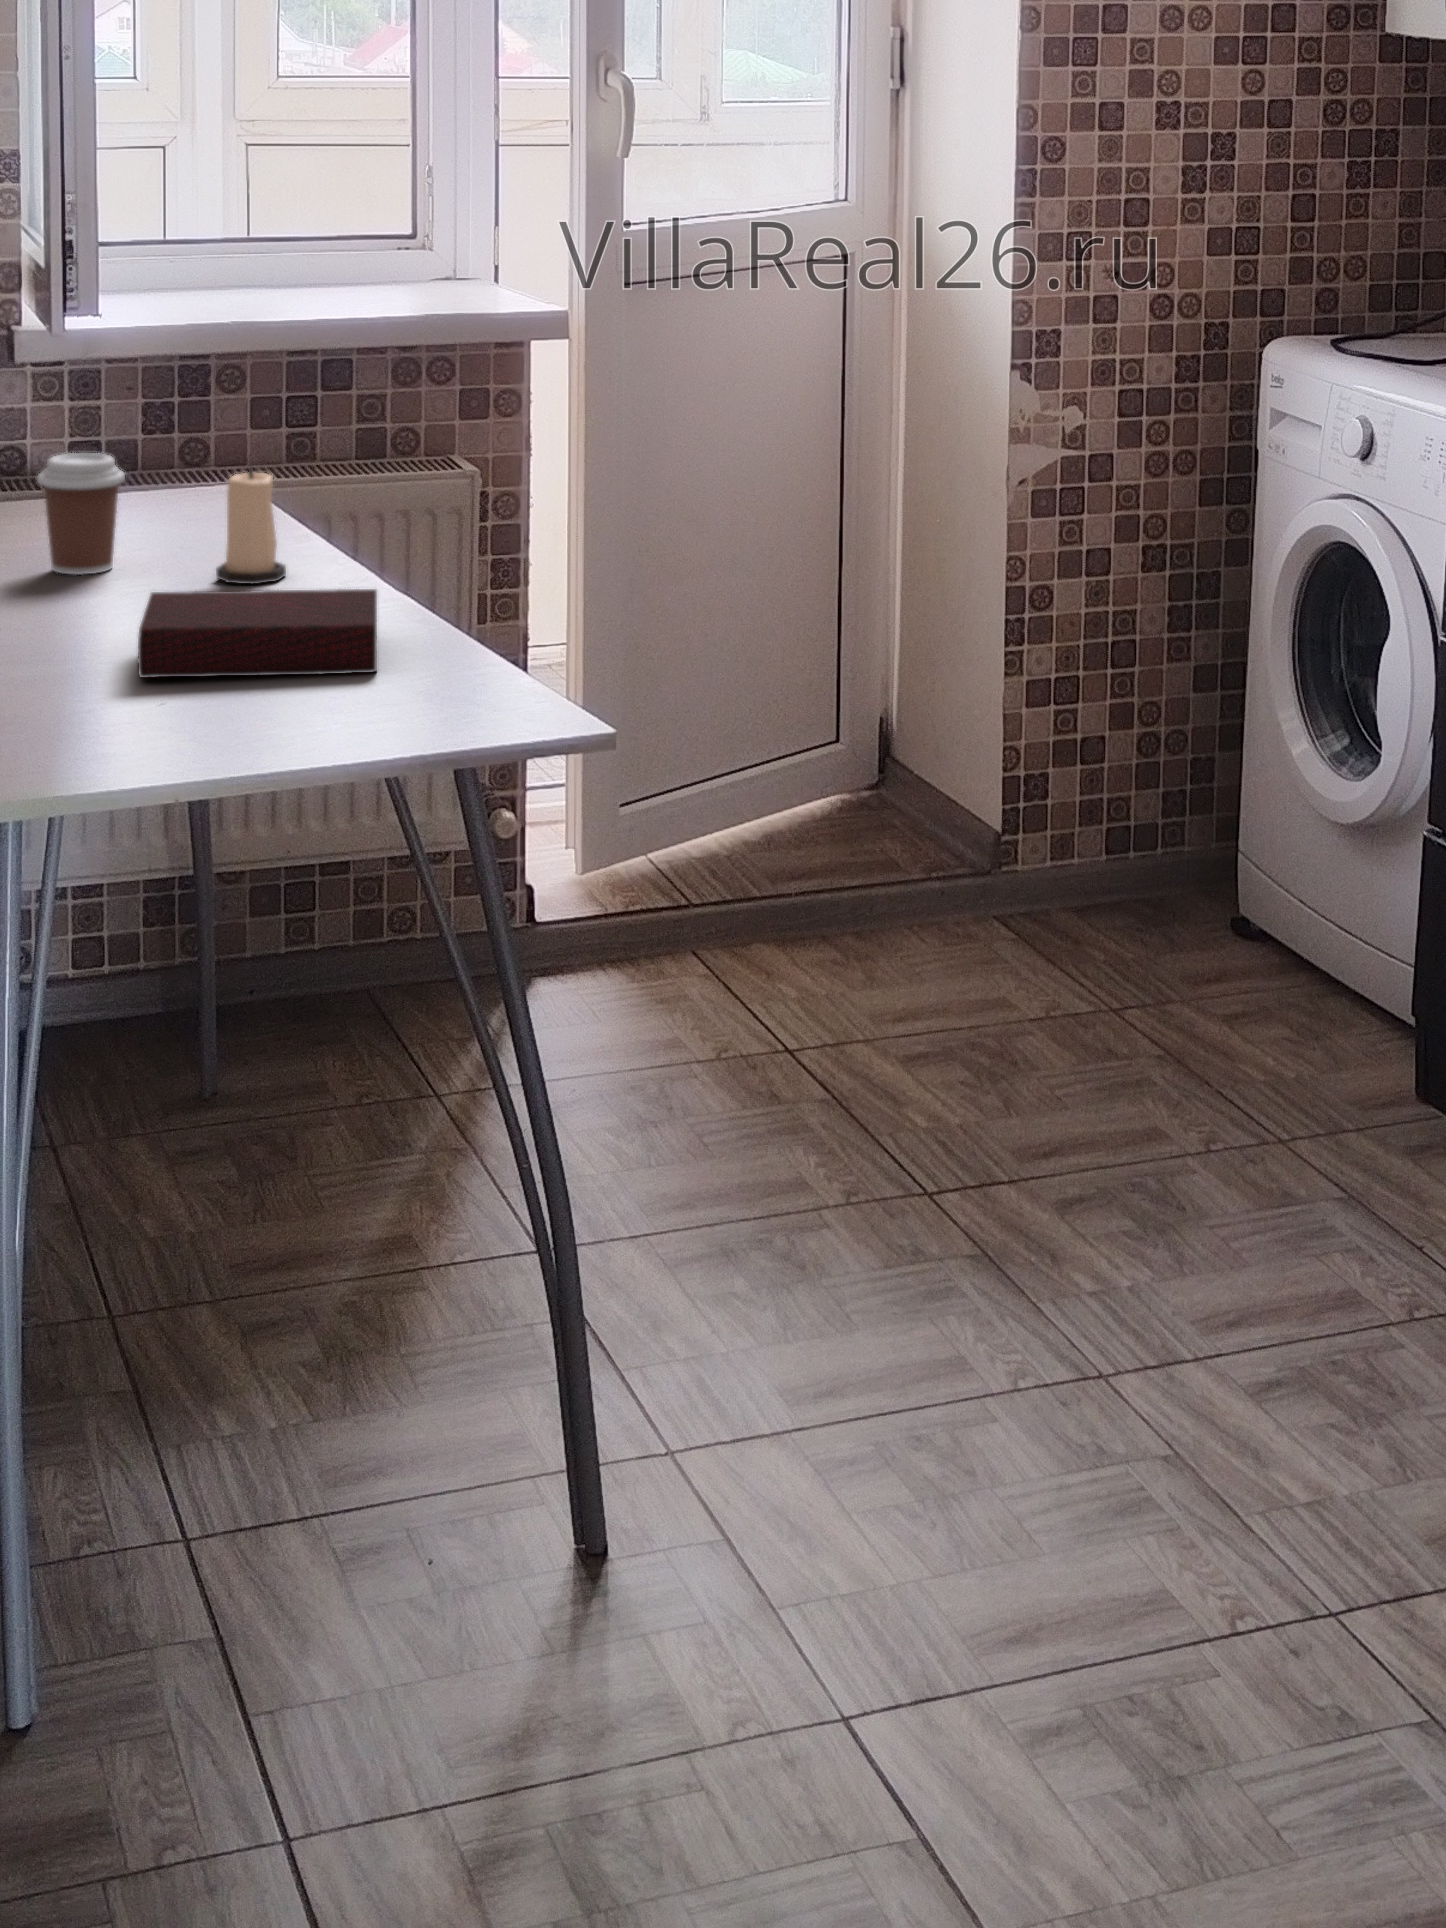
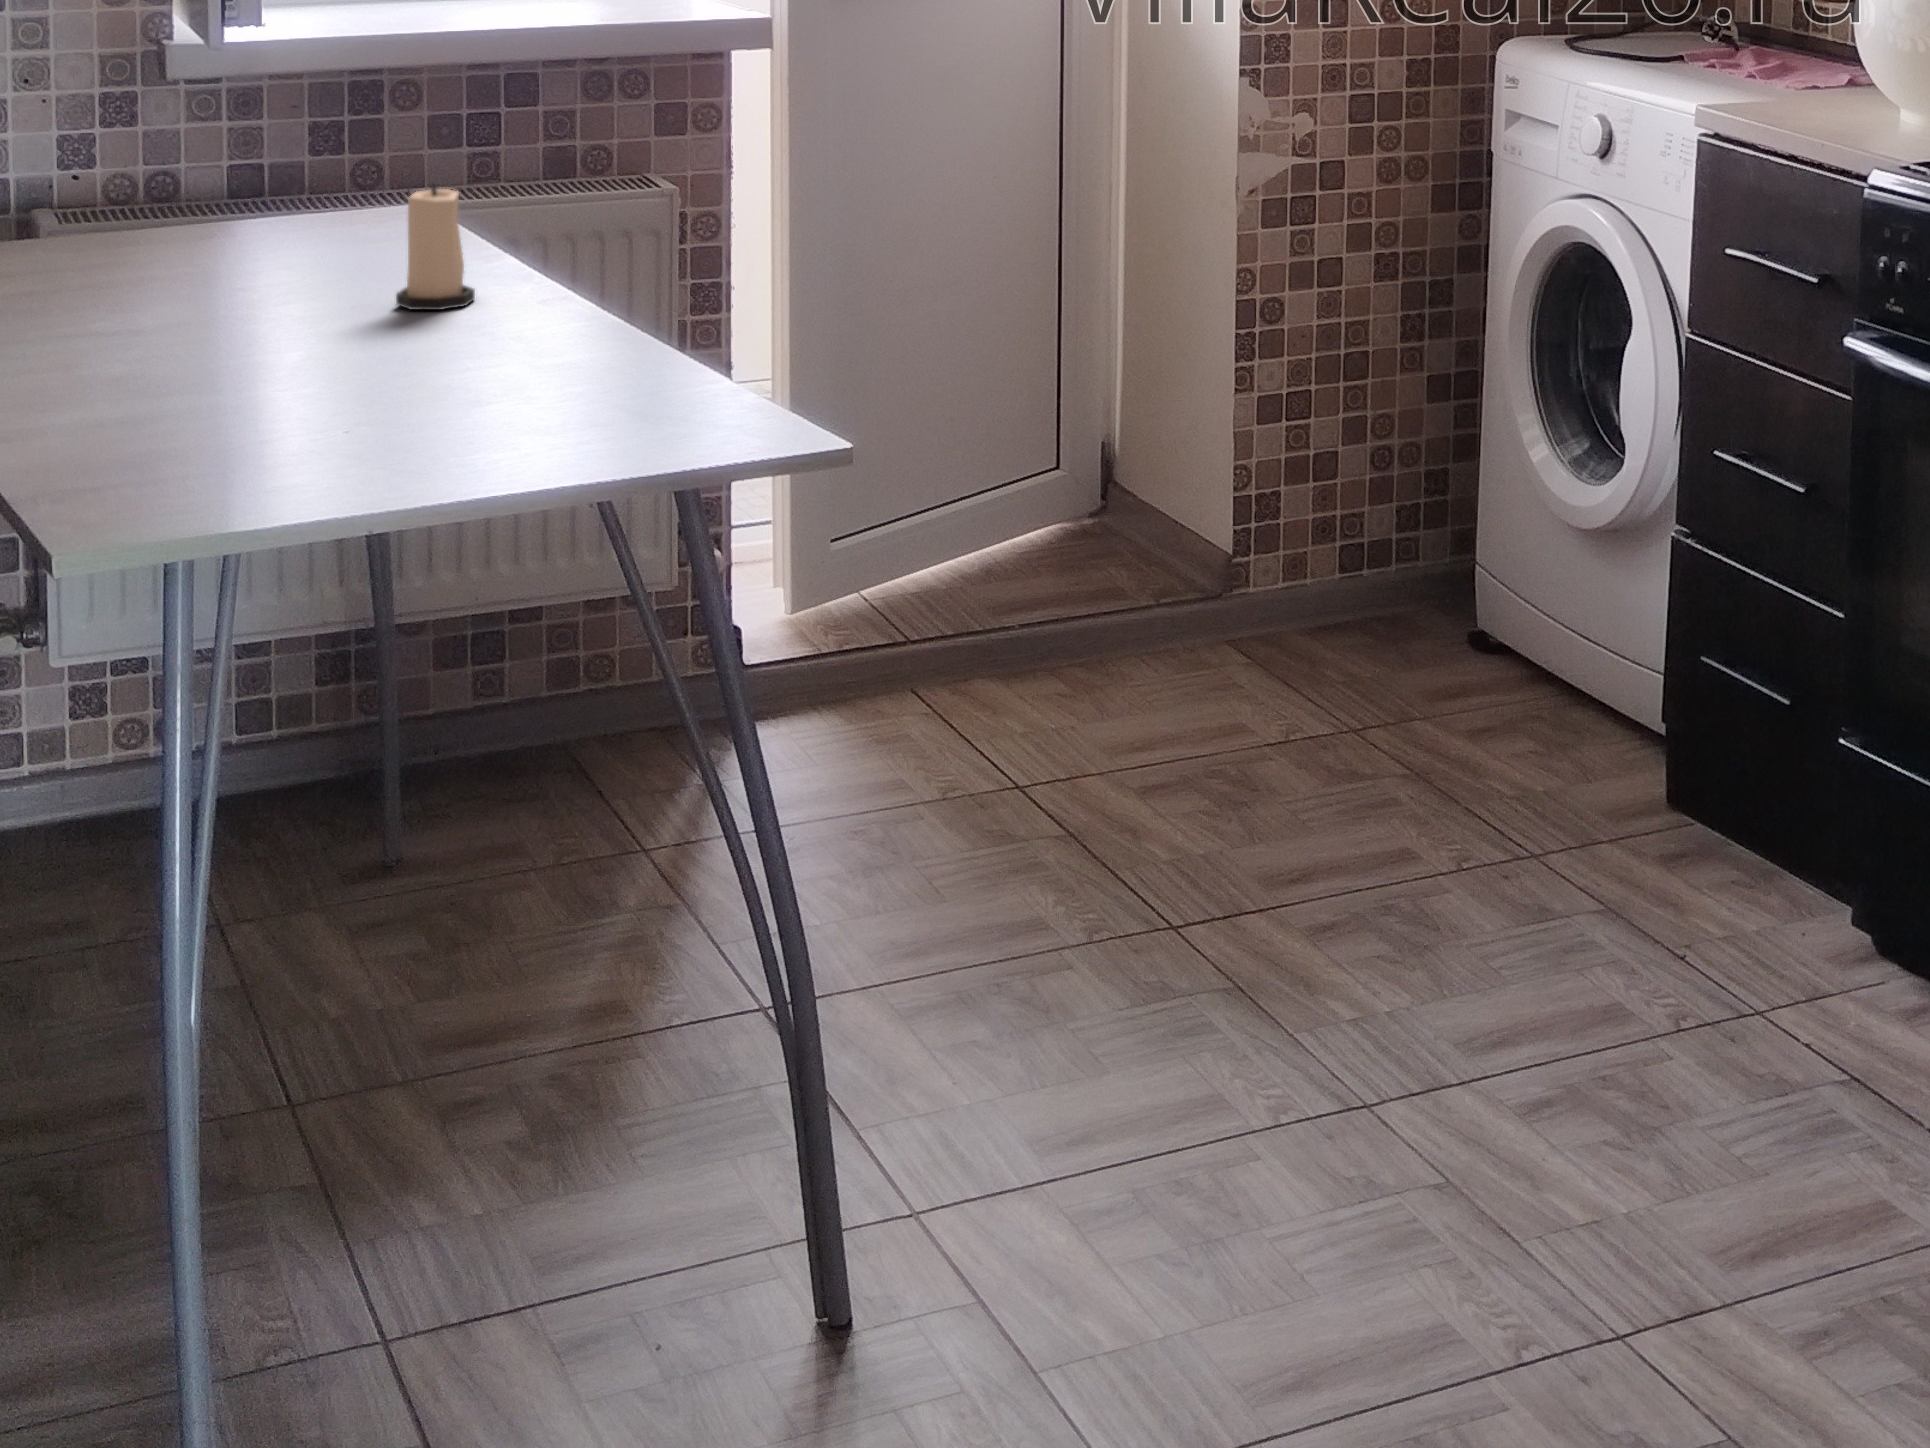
coffee cup: present [37,453,125,575] -> none [192,172,292,305]
book: present [138,589,377,678] -> none [305,310,577,414]

